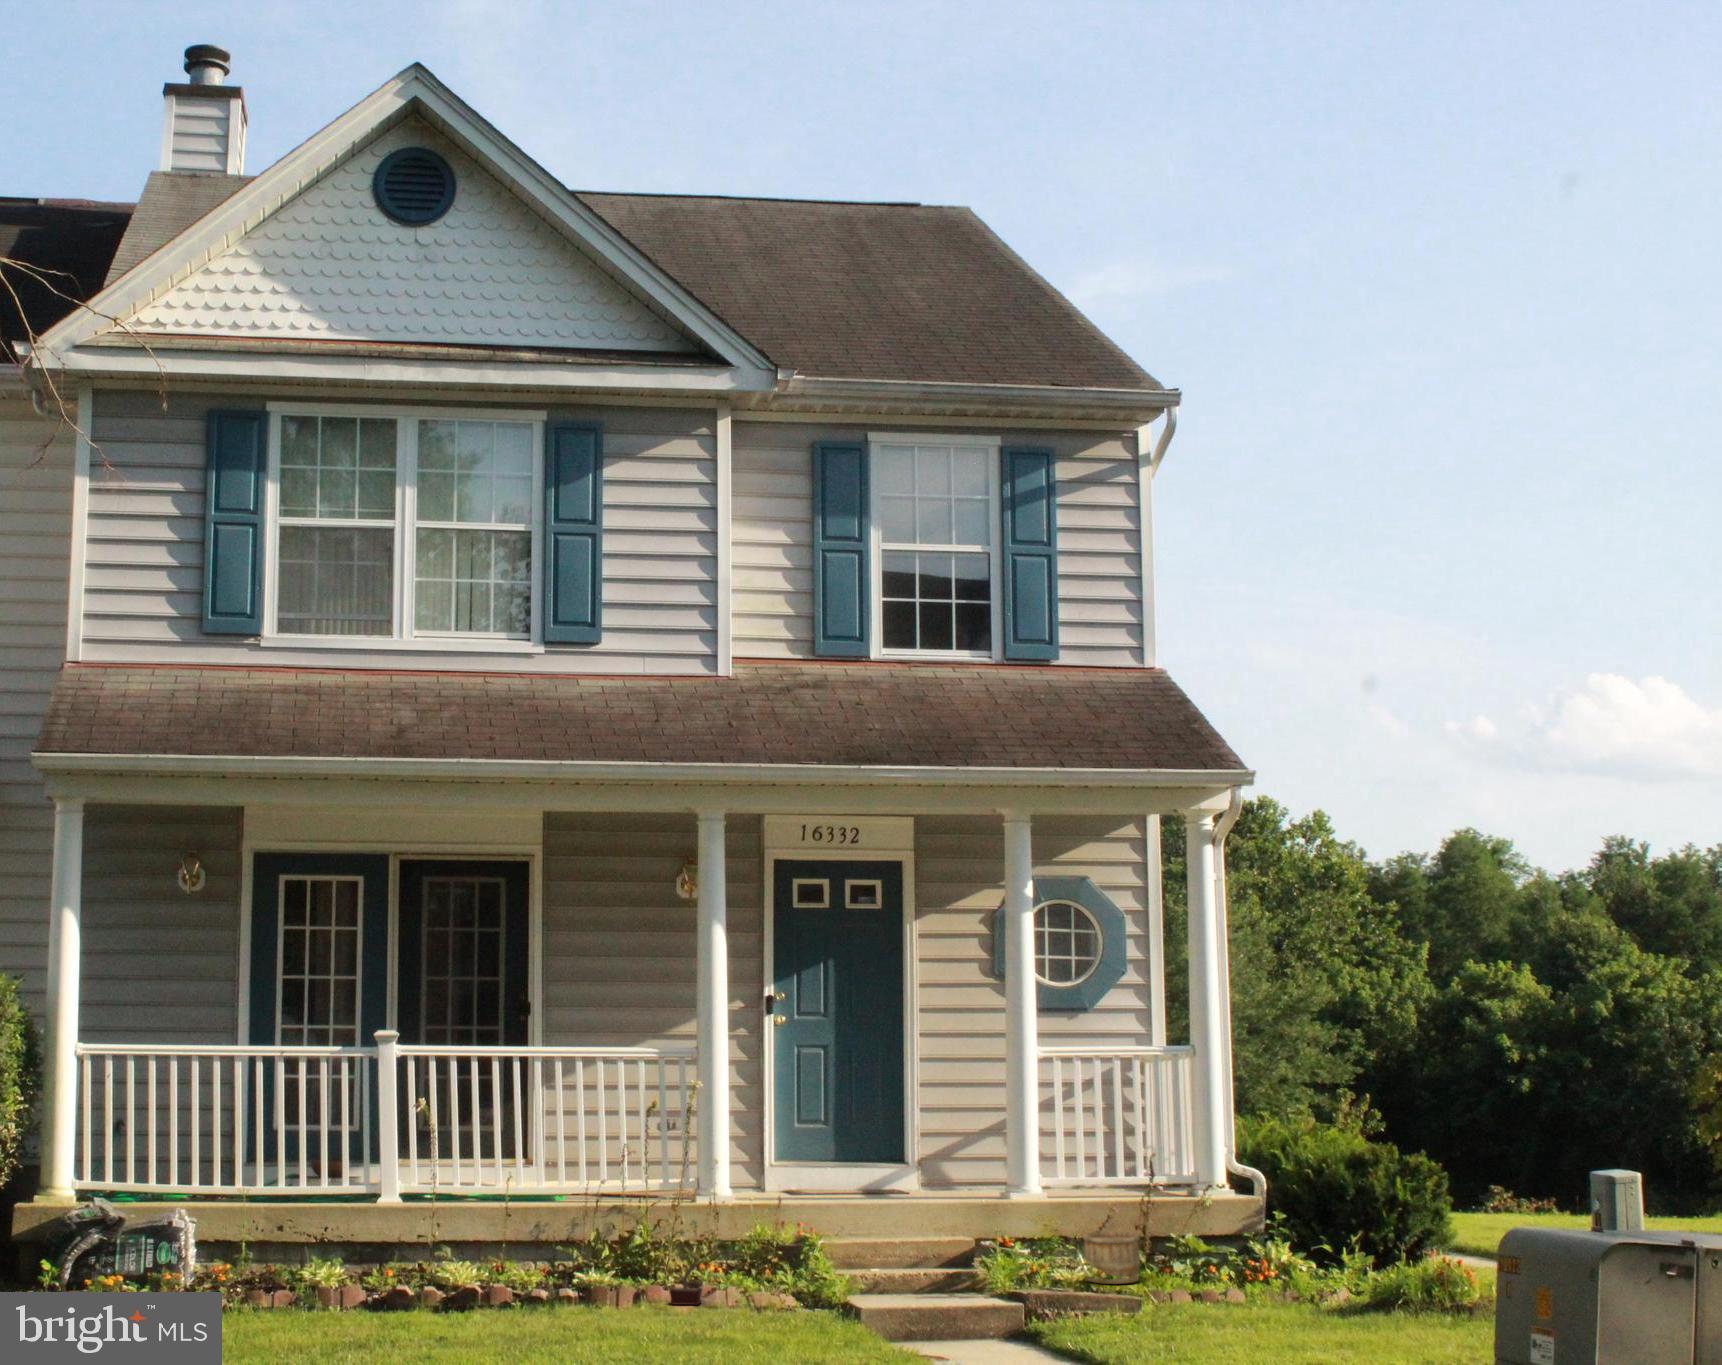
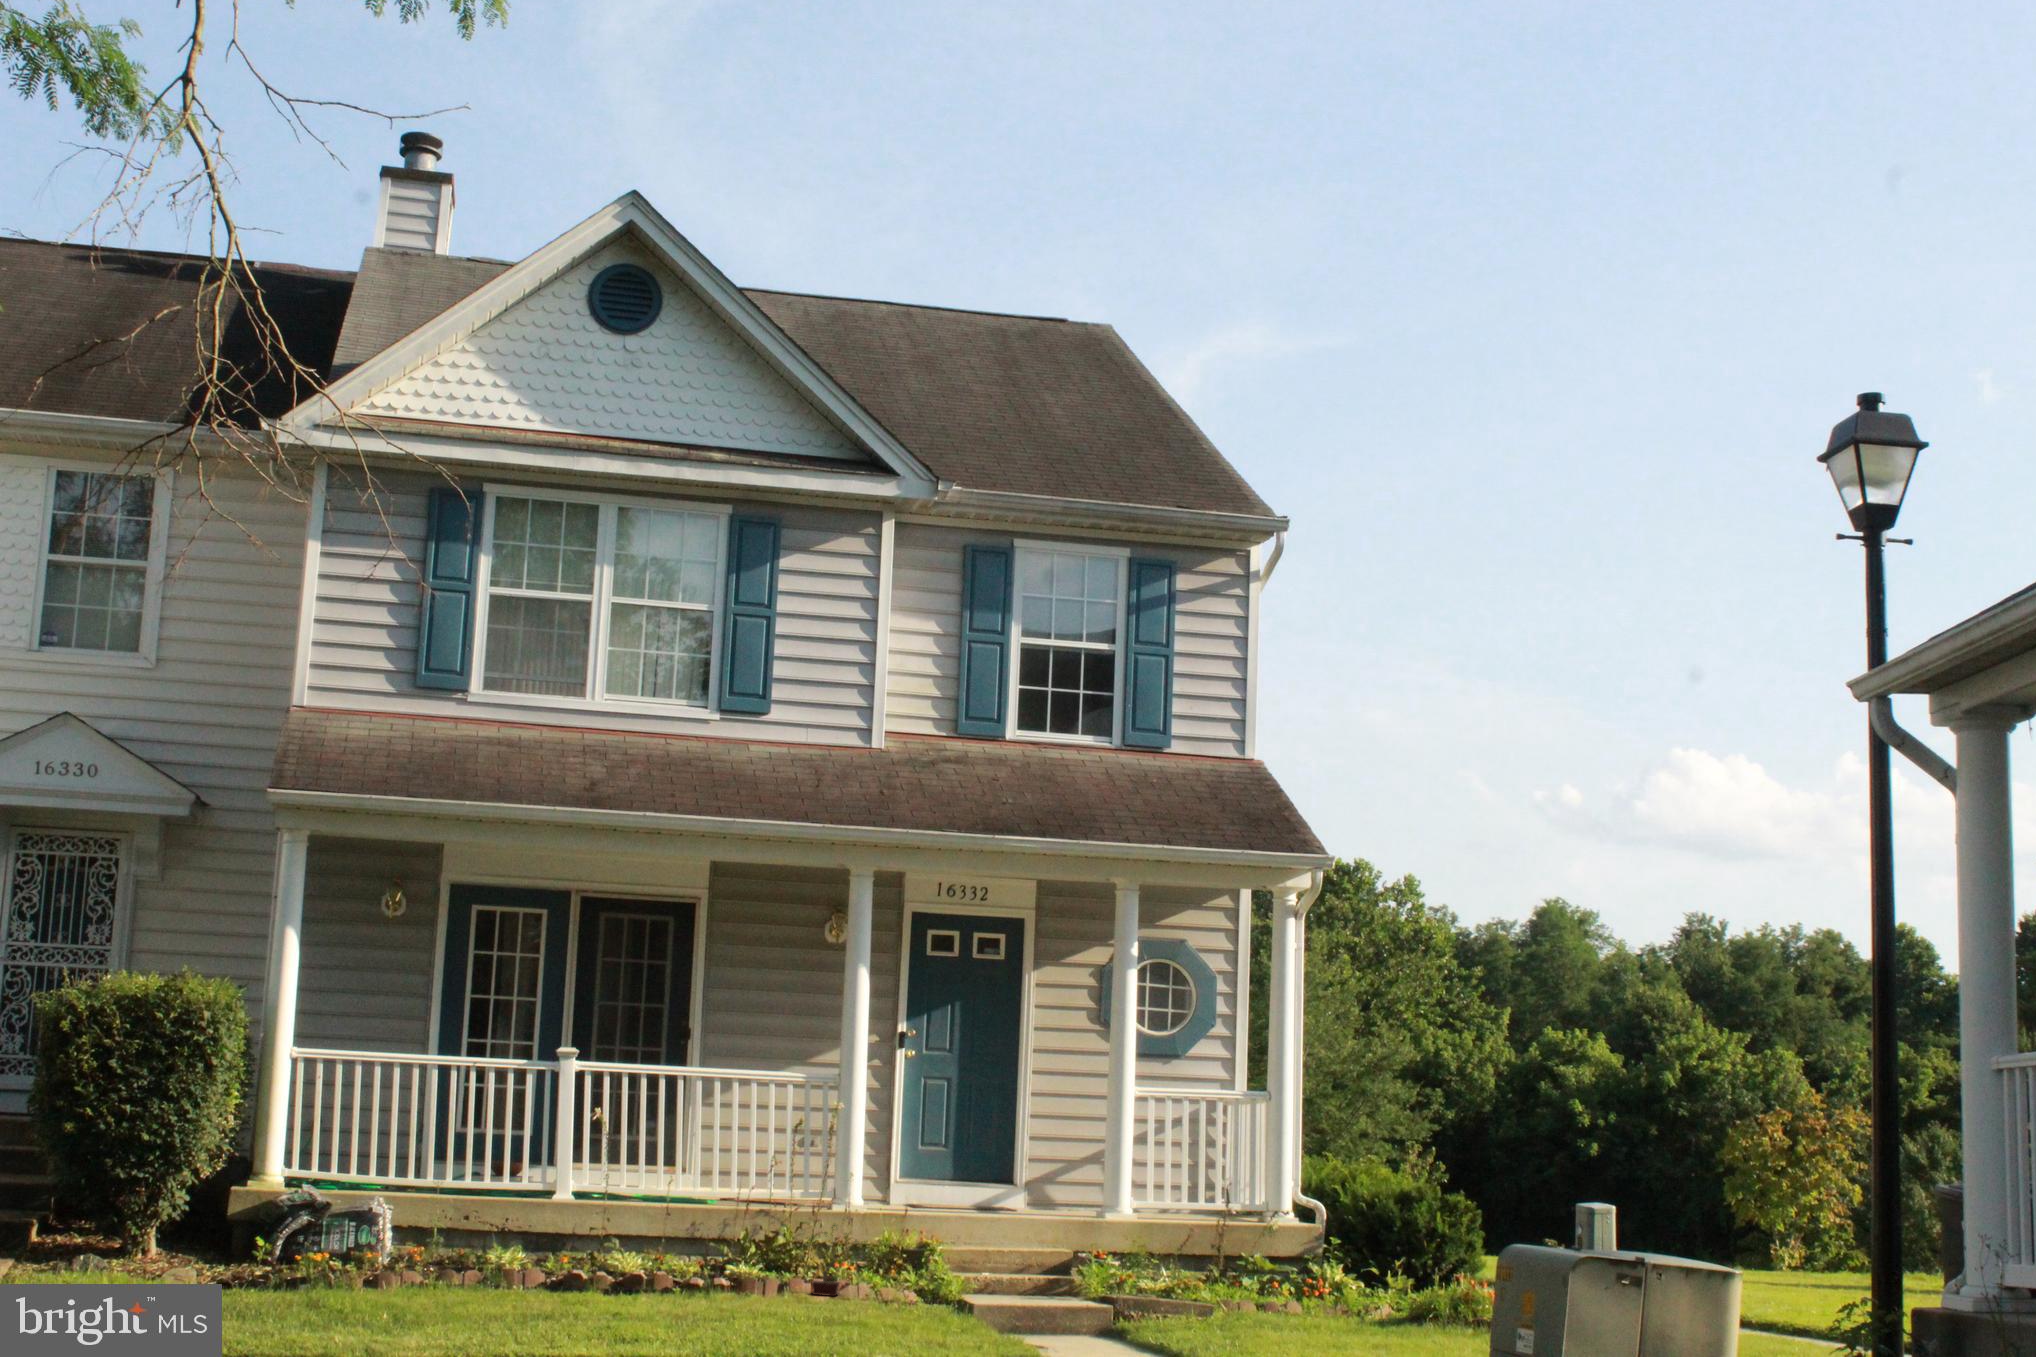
wooden bucket: present [1083,1231,1140,1284] -> none [1165,1251,1215,1297]

